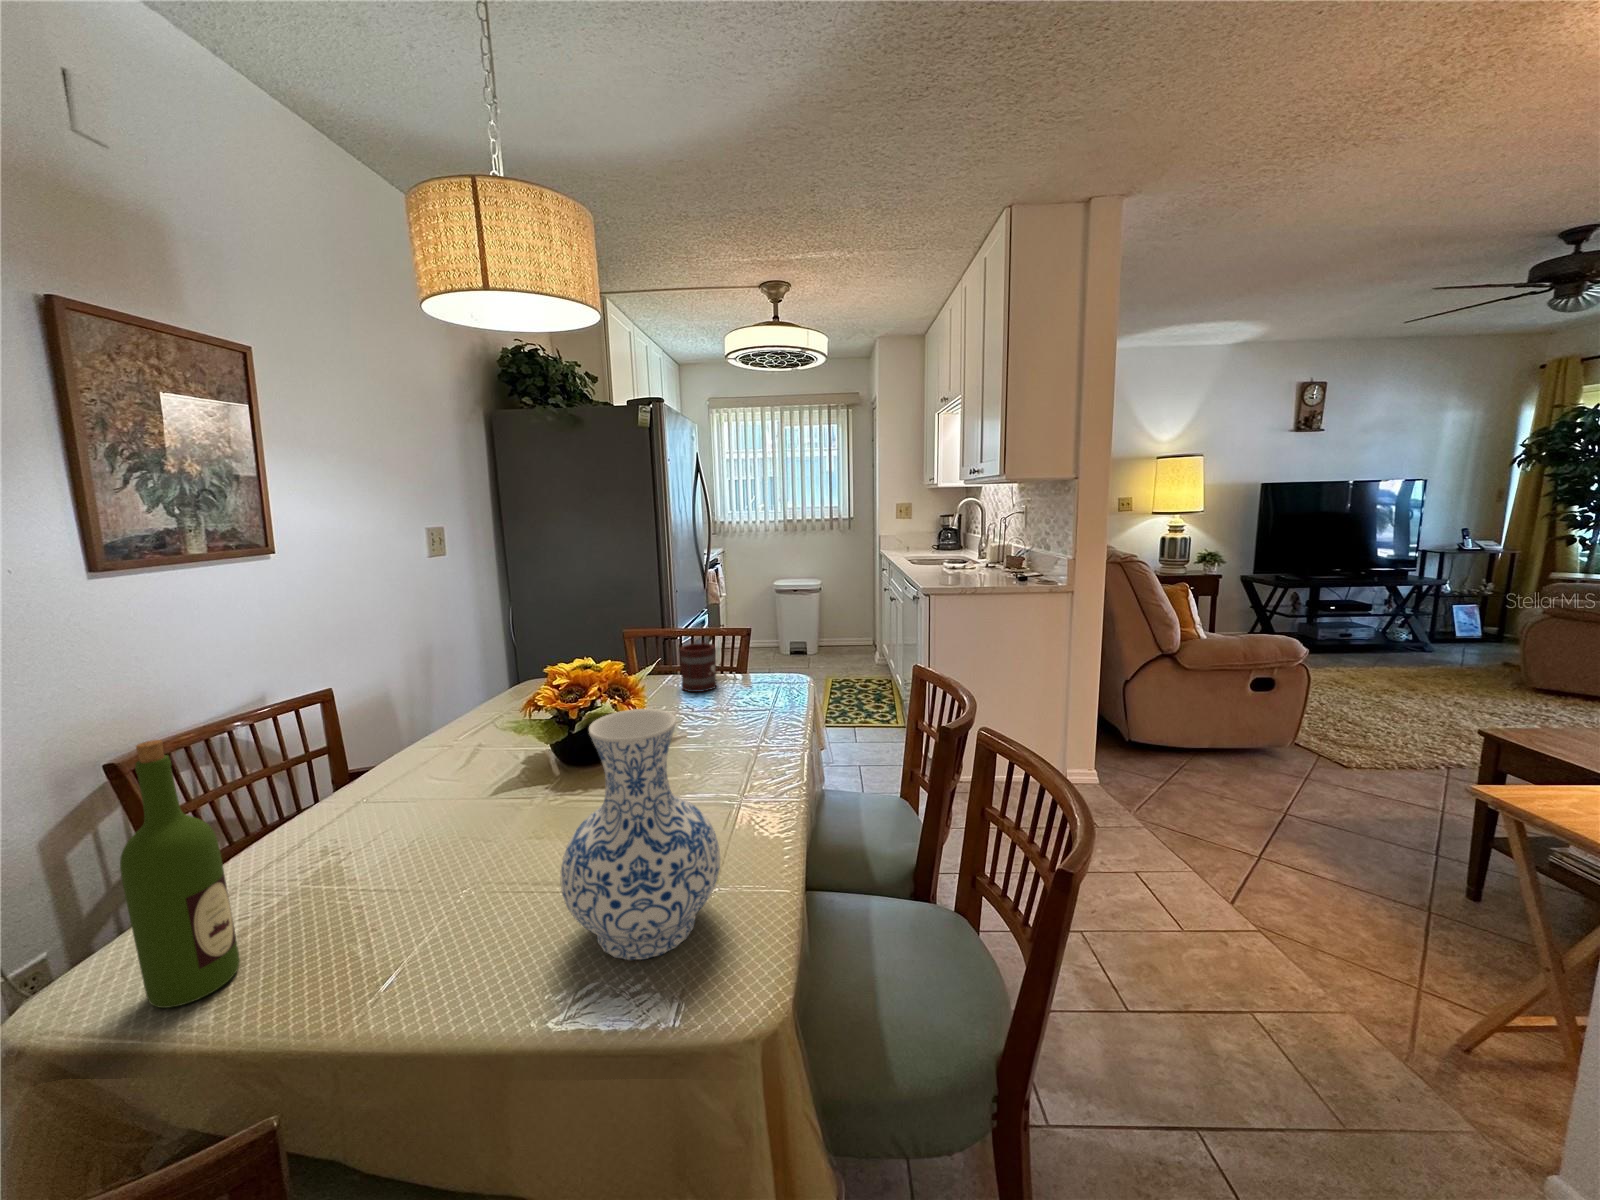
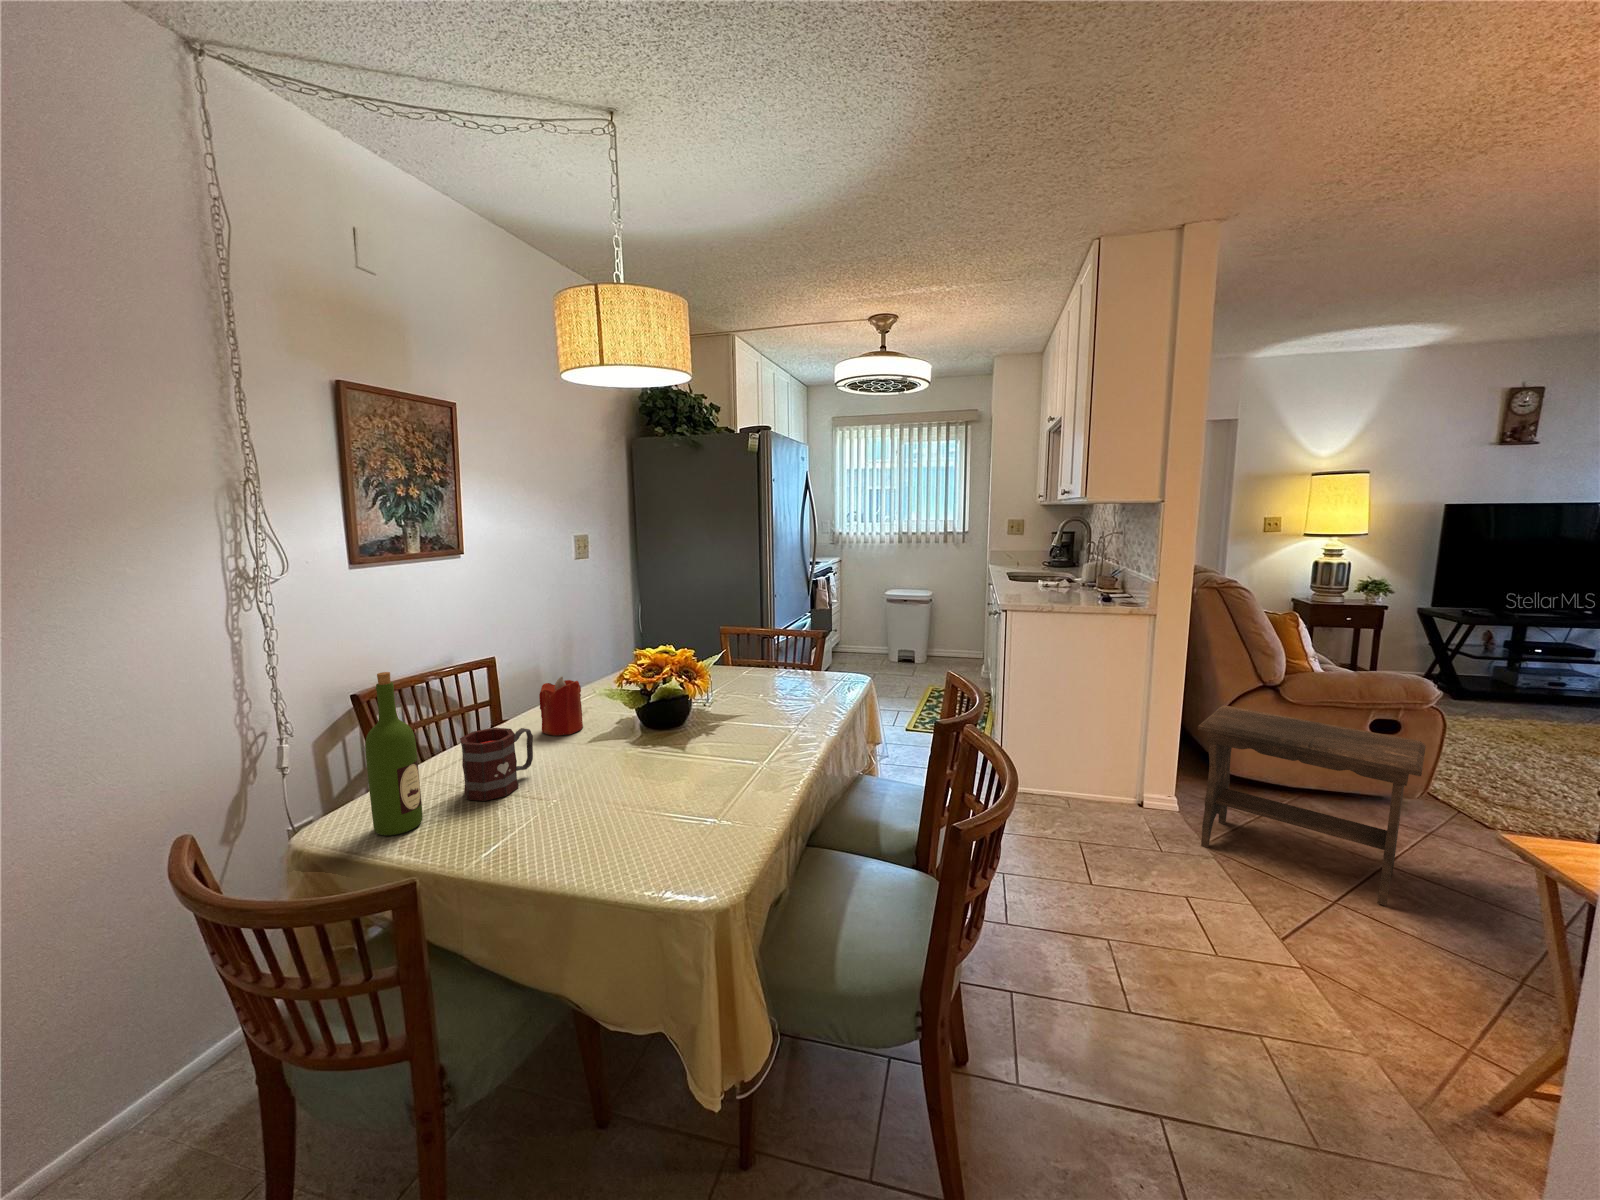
mug: present [679,643,717,692] -> present [460,728,533,801]
footstool: none [1125,675,1331,853] -> present [1198,705,1426,906]
candle: none [412,709,478,791] -> present [539,676,583,735]
vase: present [561,709,720,960] -> none [610,679,721,850]

